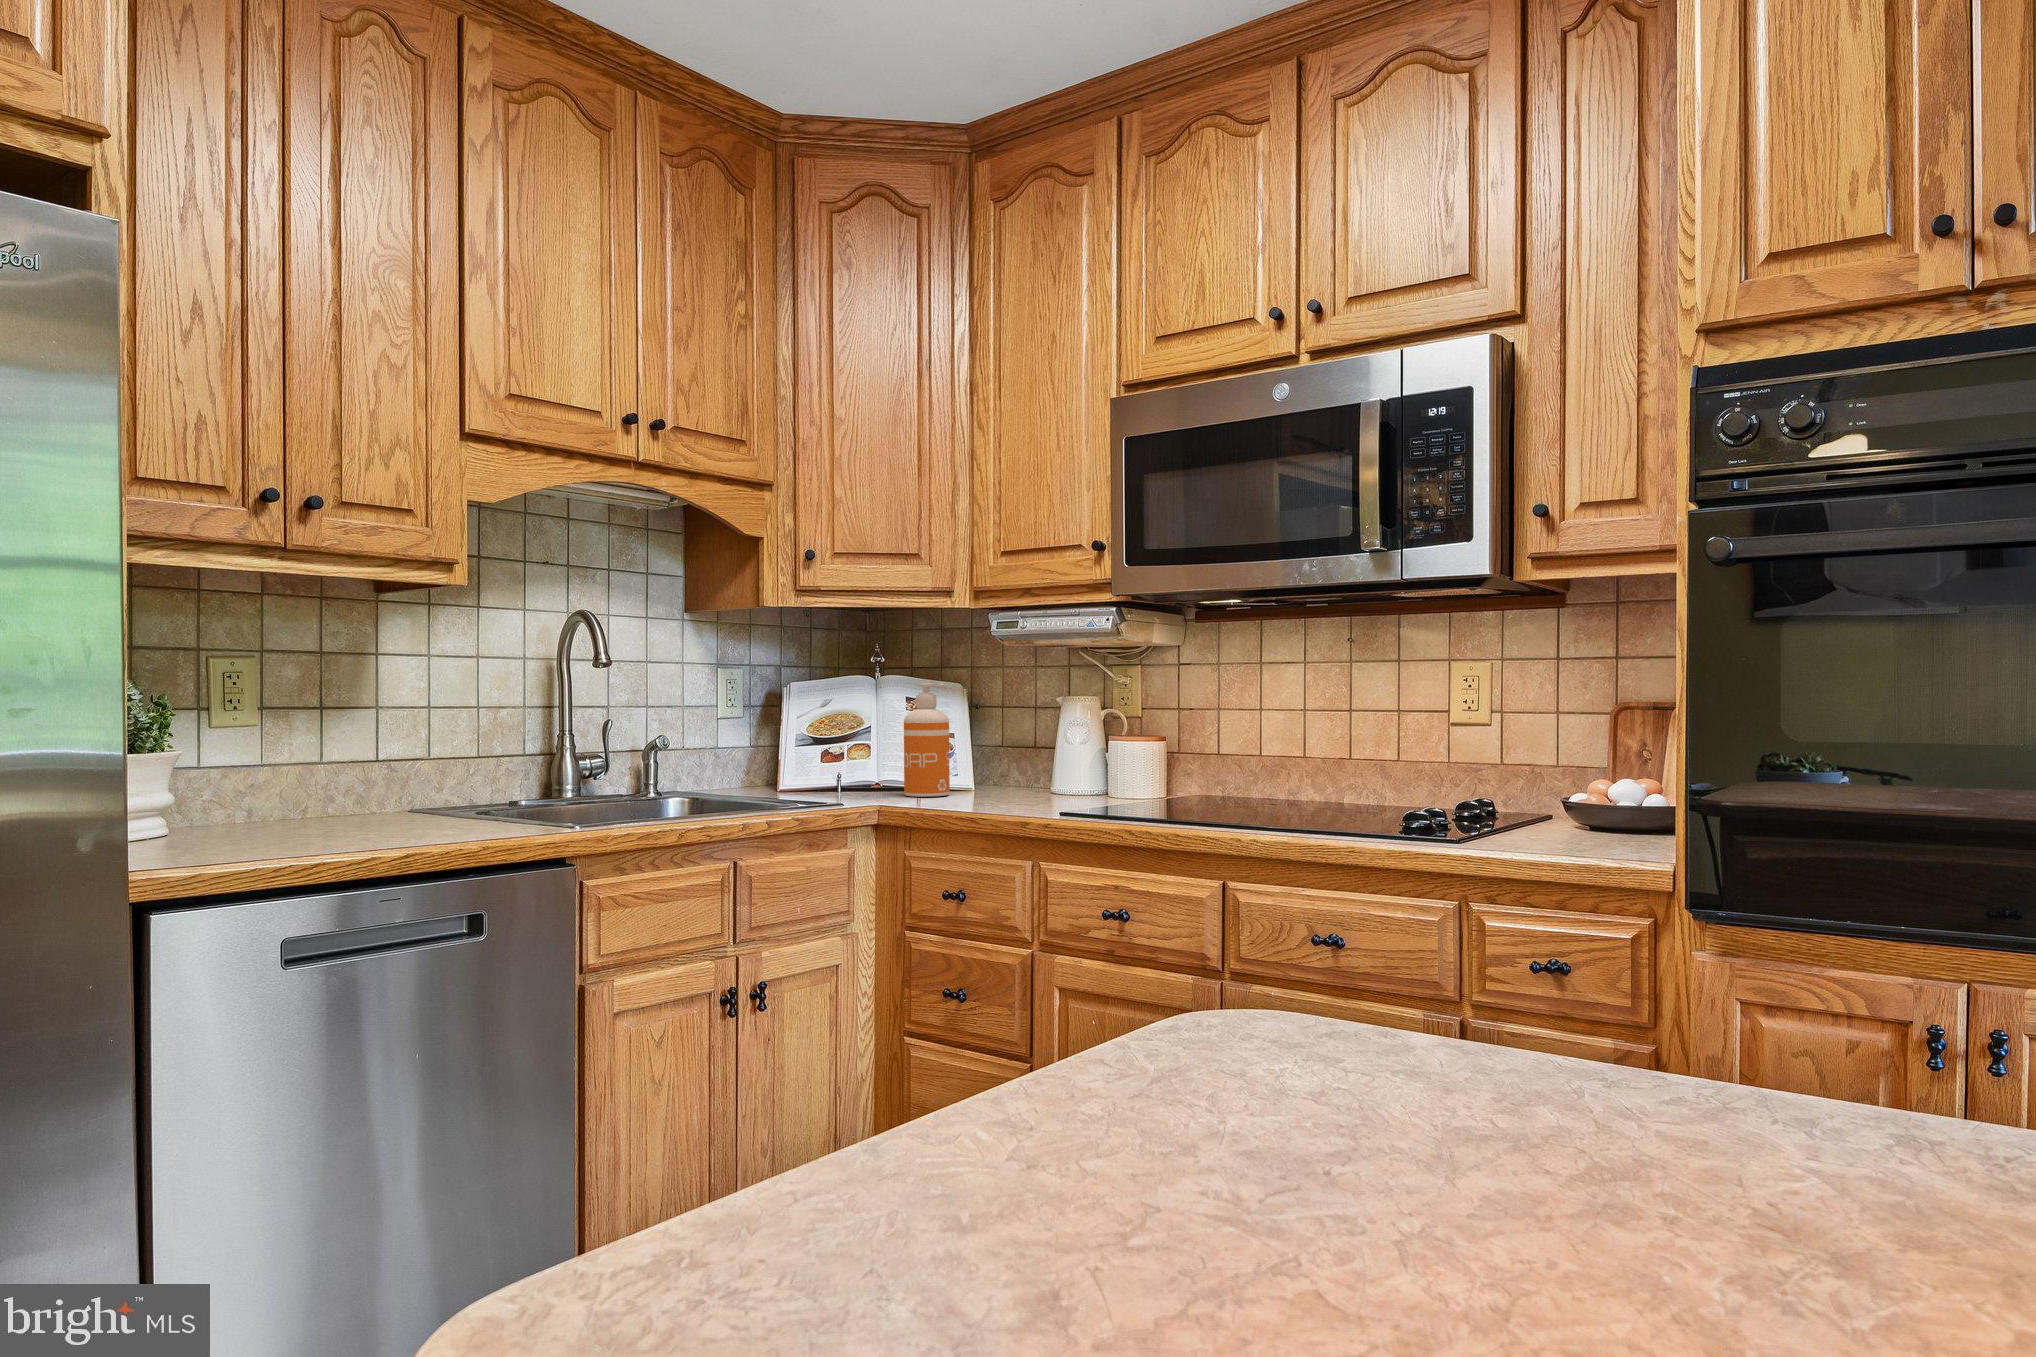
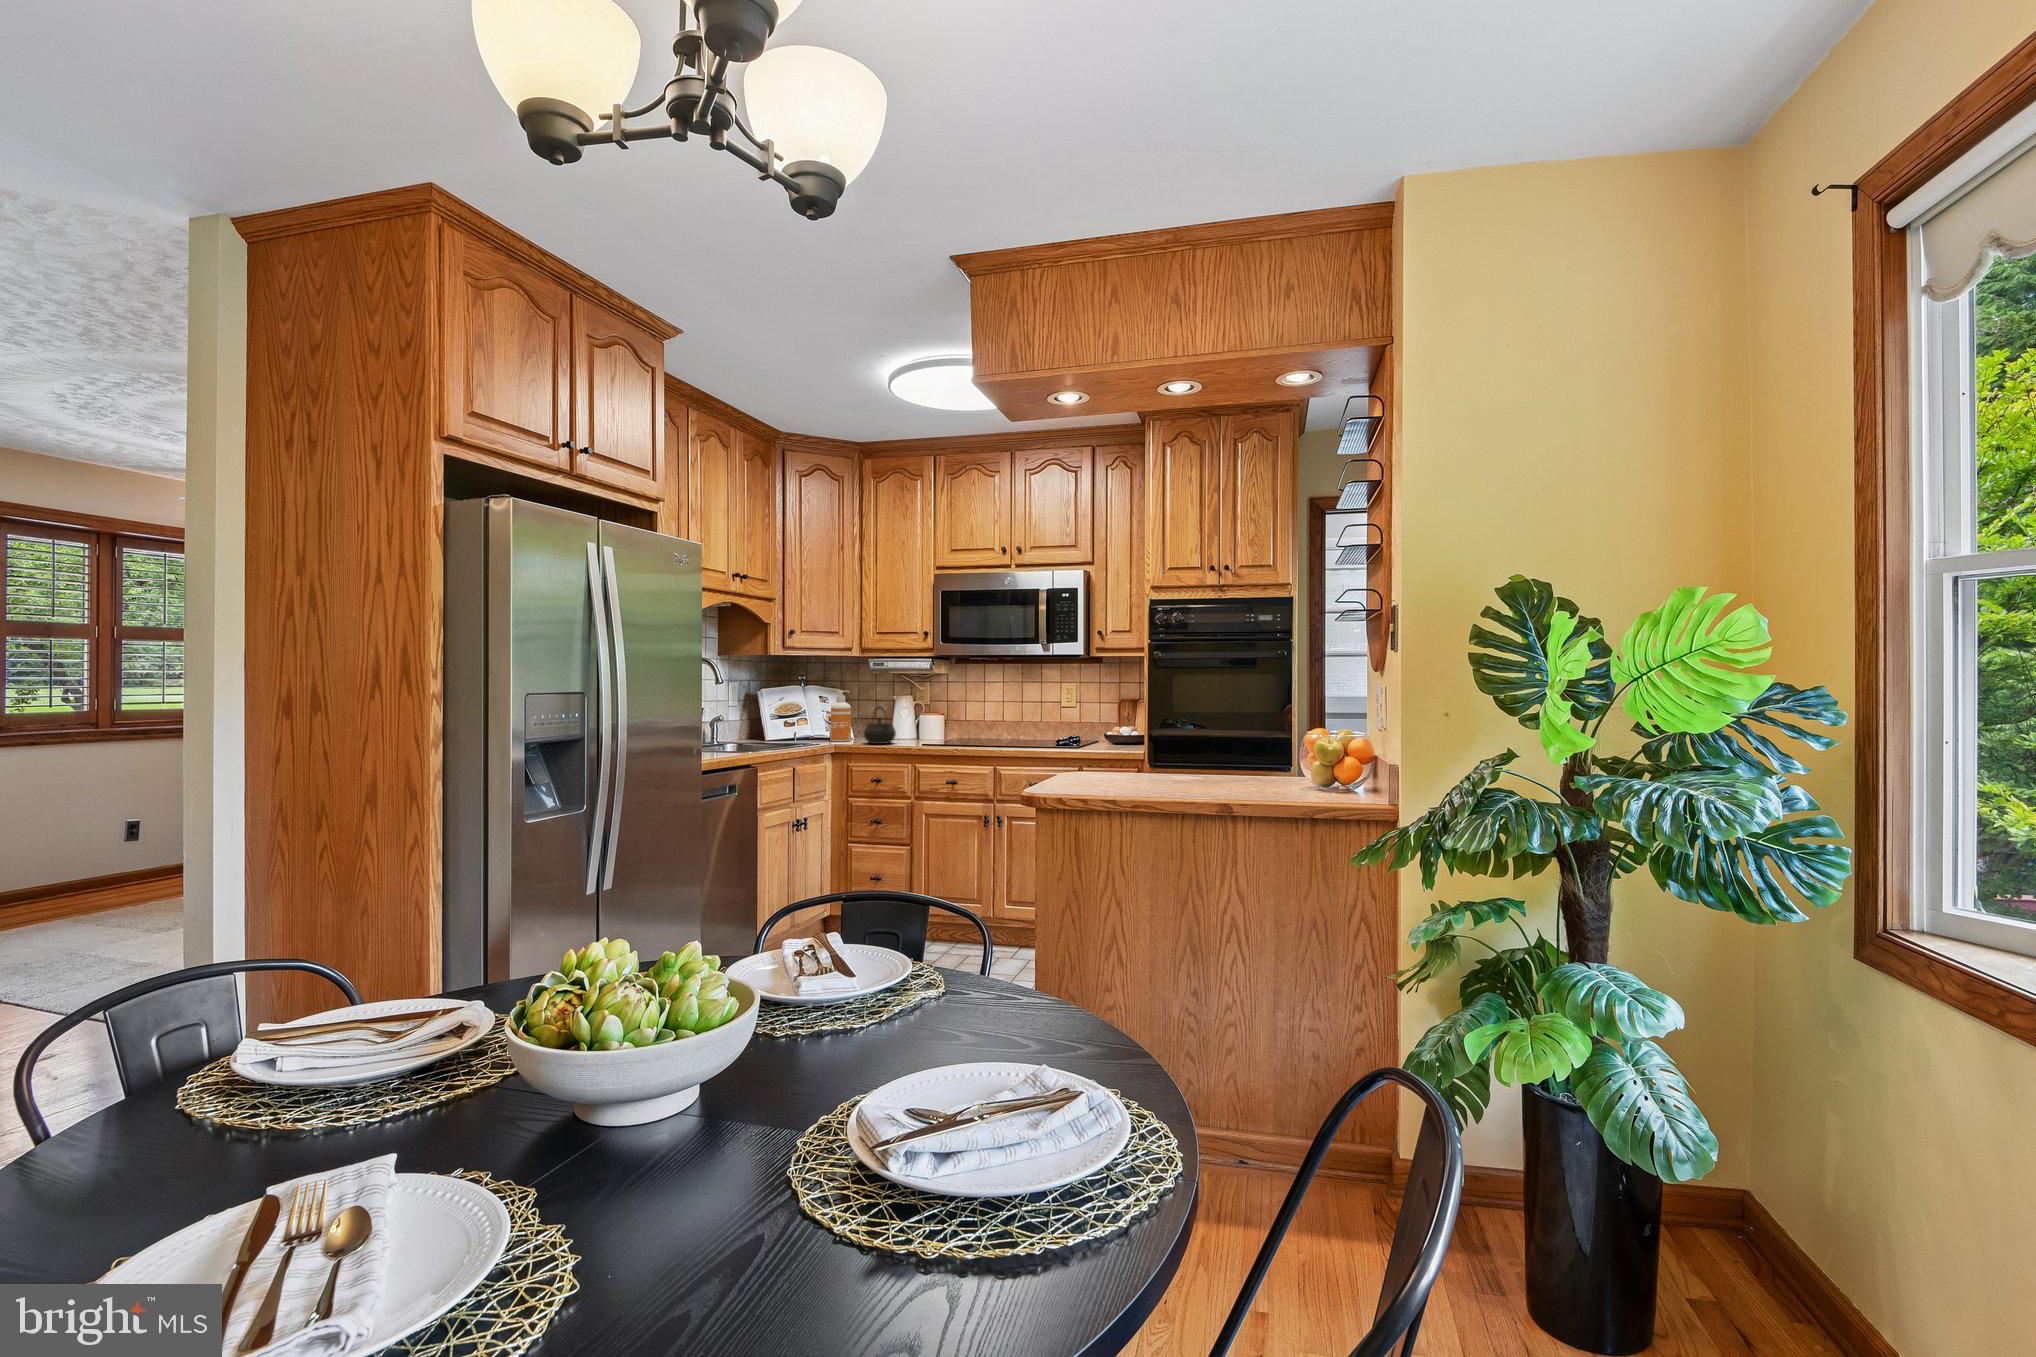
kettle: none [947,717,1024,806] -> present [863,706,896,744]

